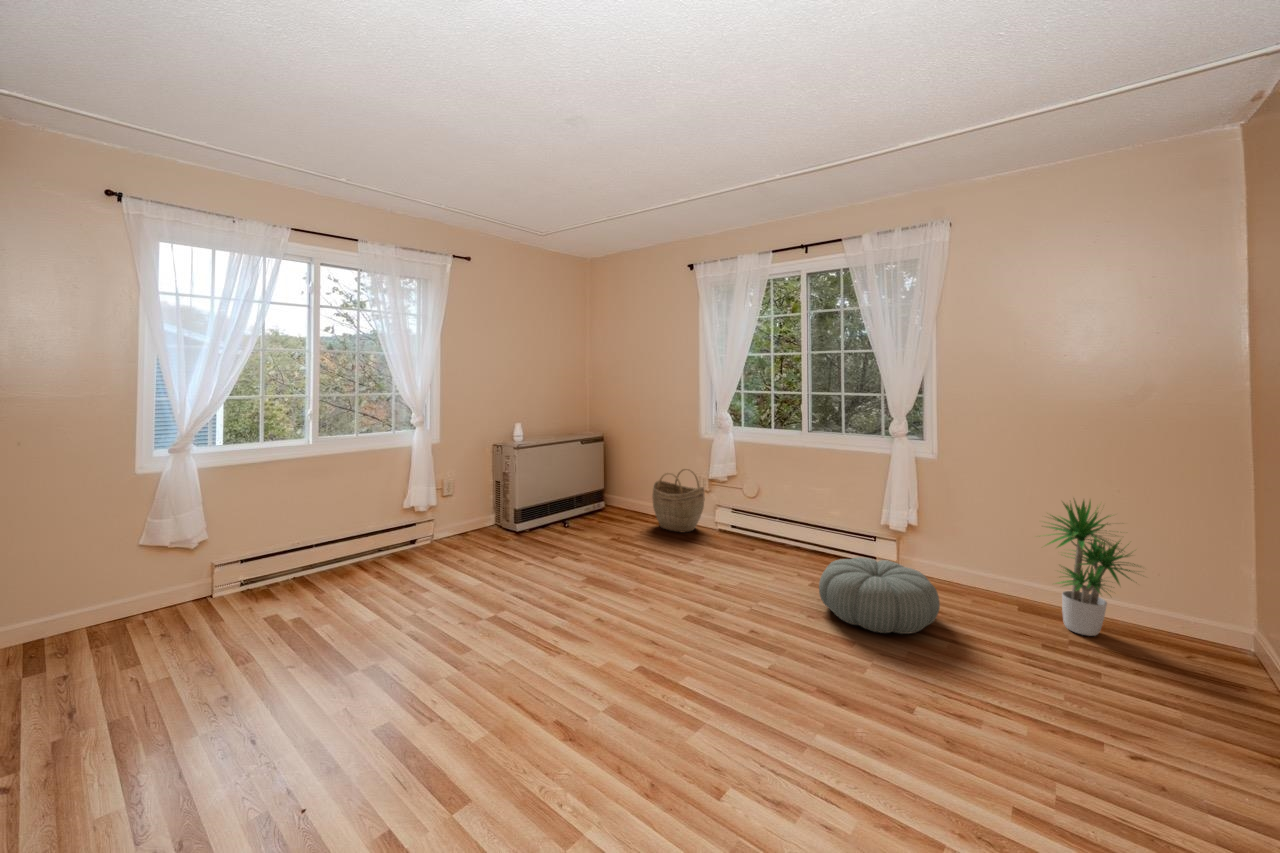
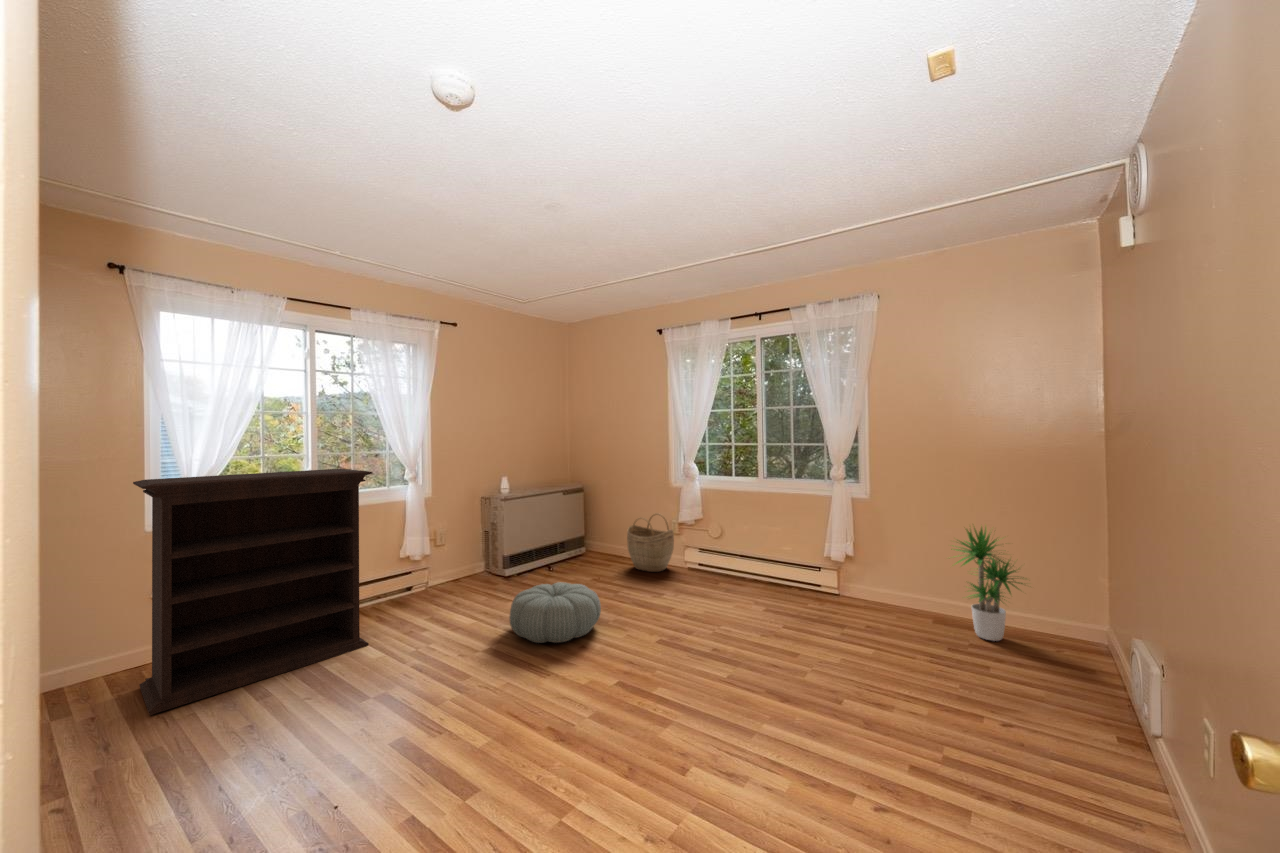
bookshelf: none [85,410,365,679] -> present [133,469,372,715]
pouf: present [819,557,940,634] -> present [509,582,601,643]

